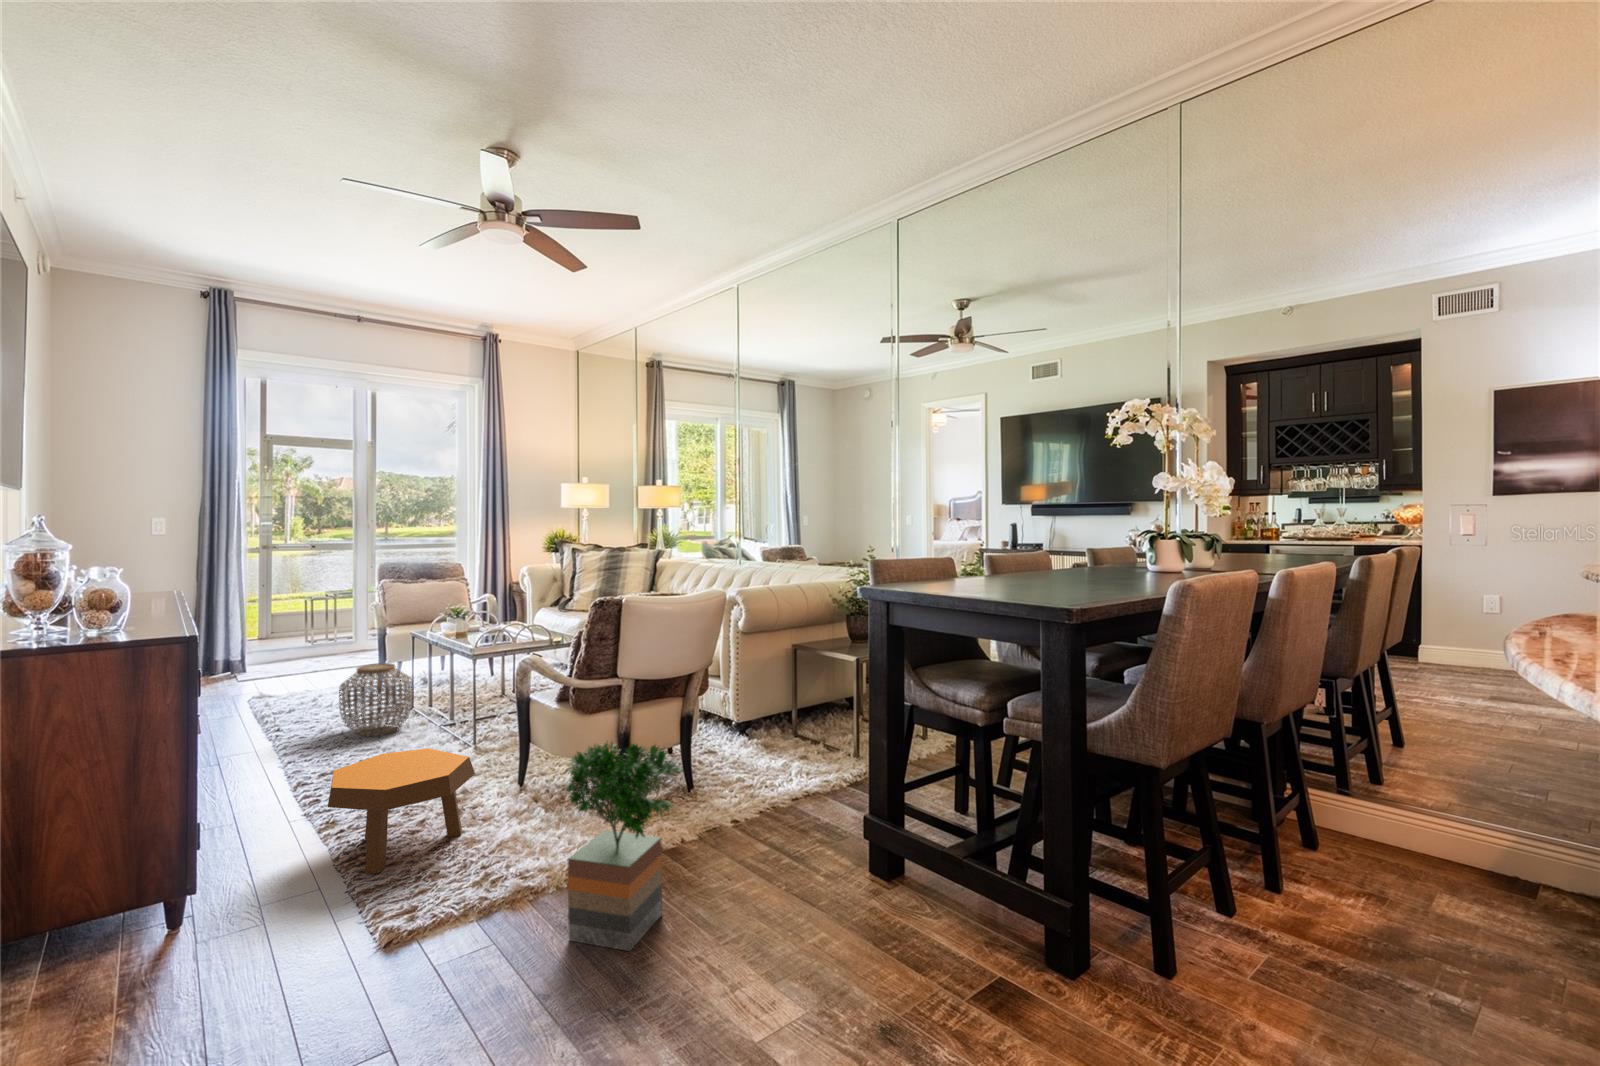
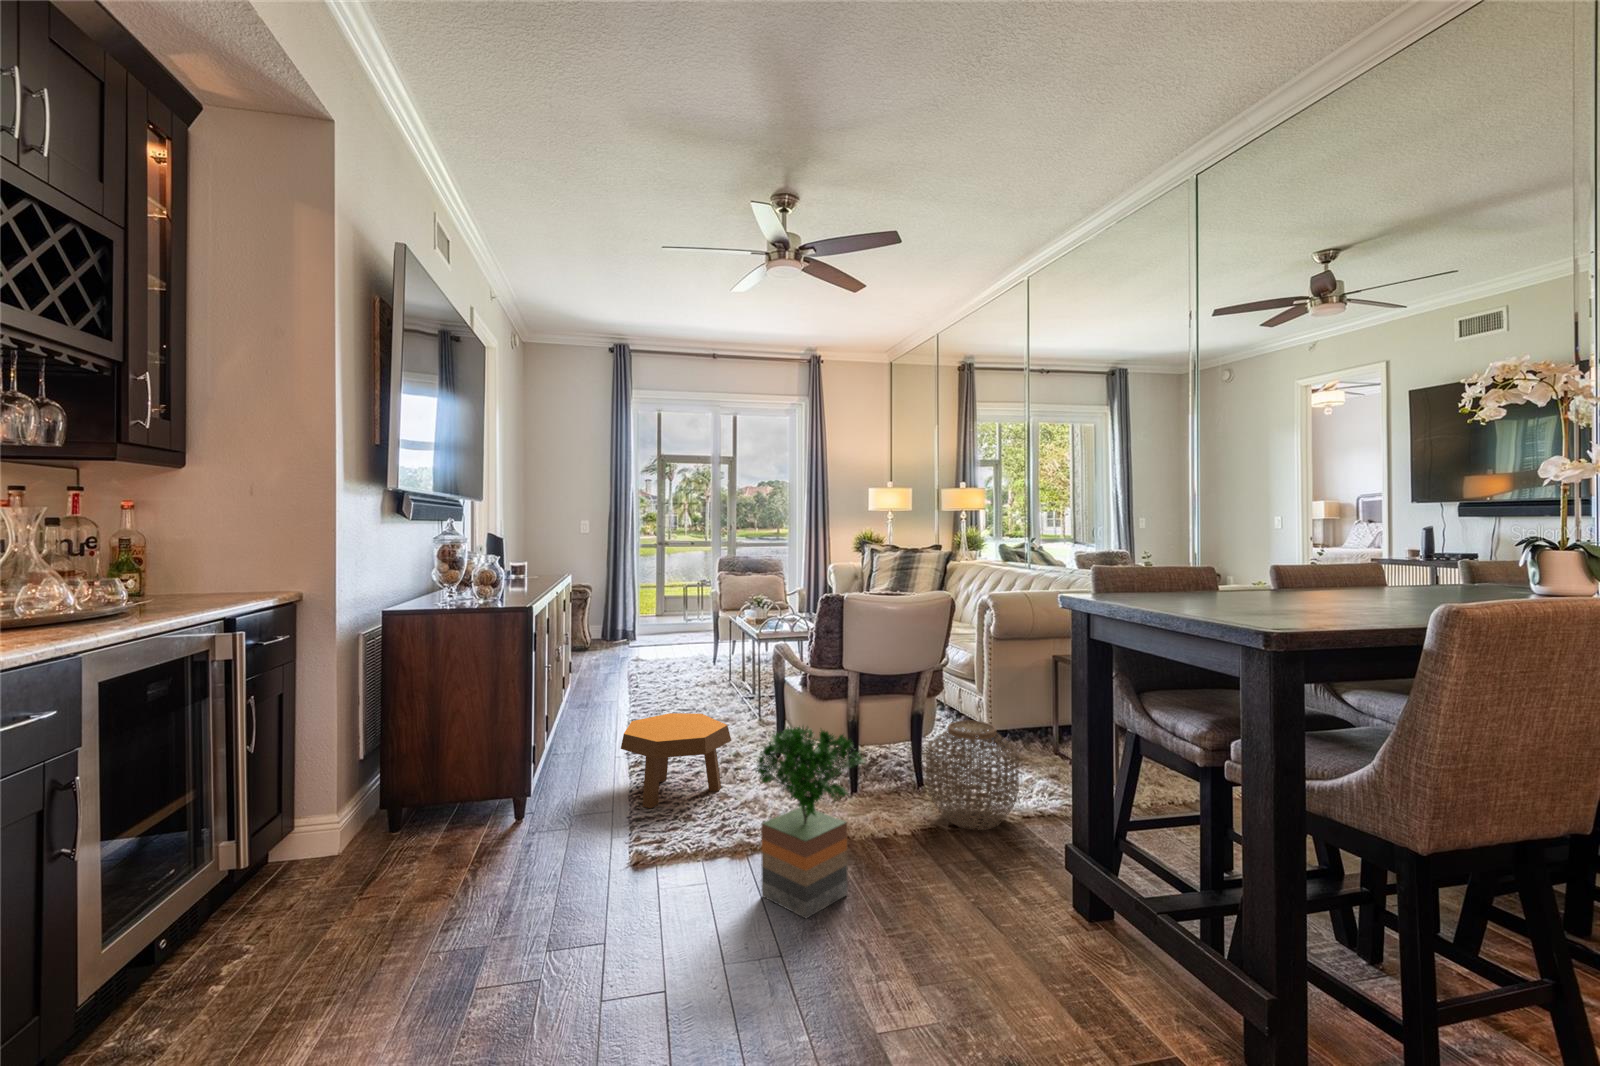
woven basket: present [339,663,413,737] -> present [926,720,1019,830]

